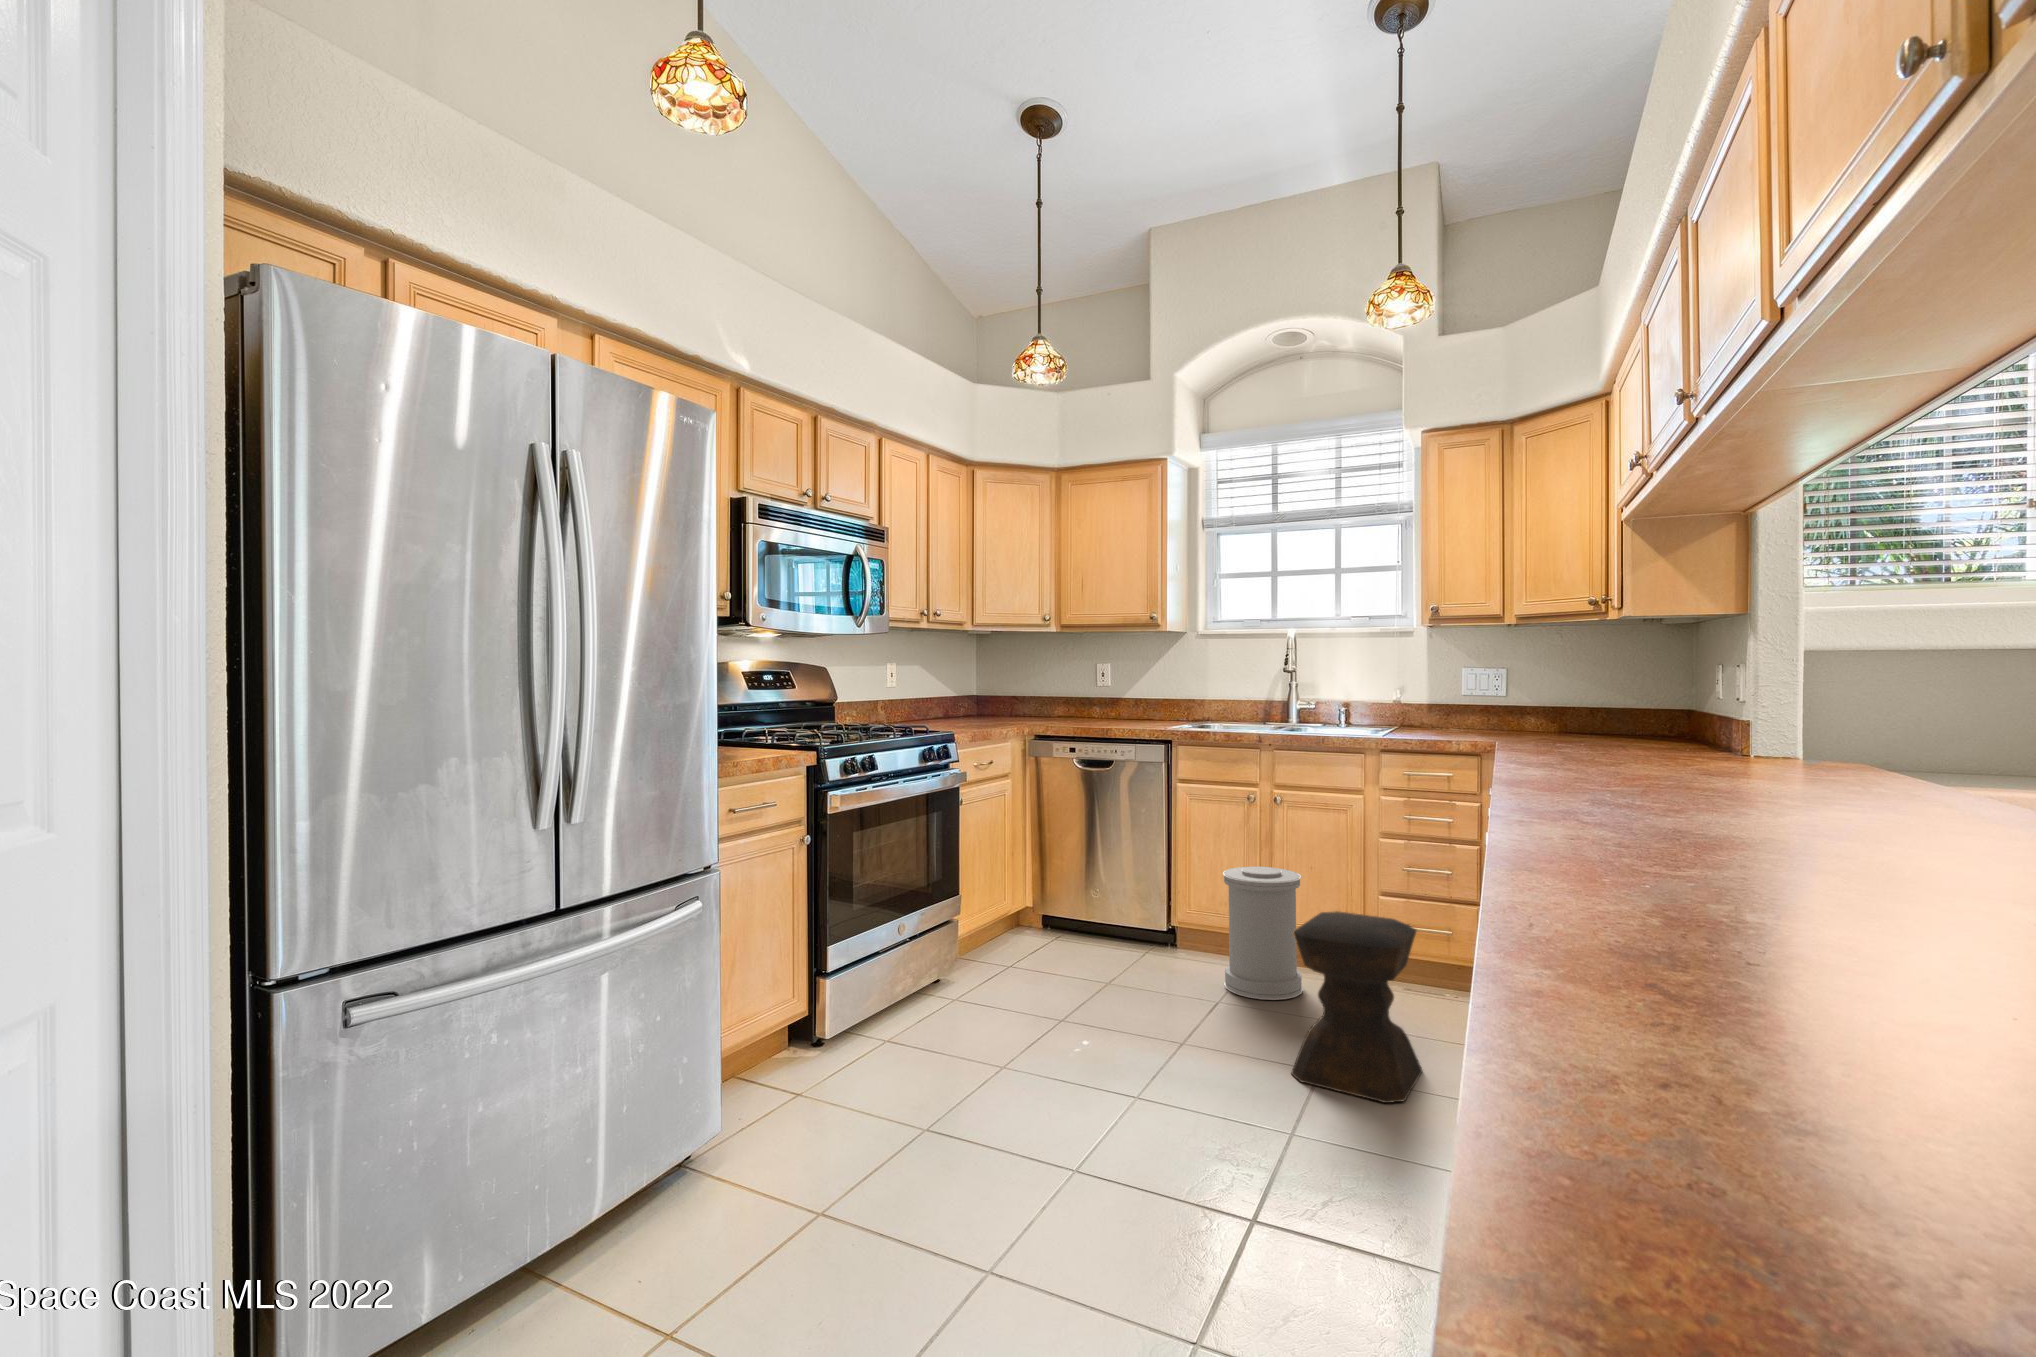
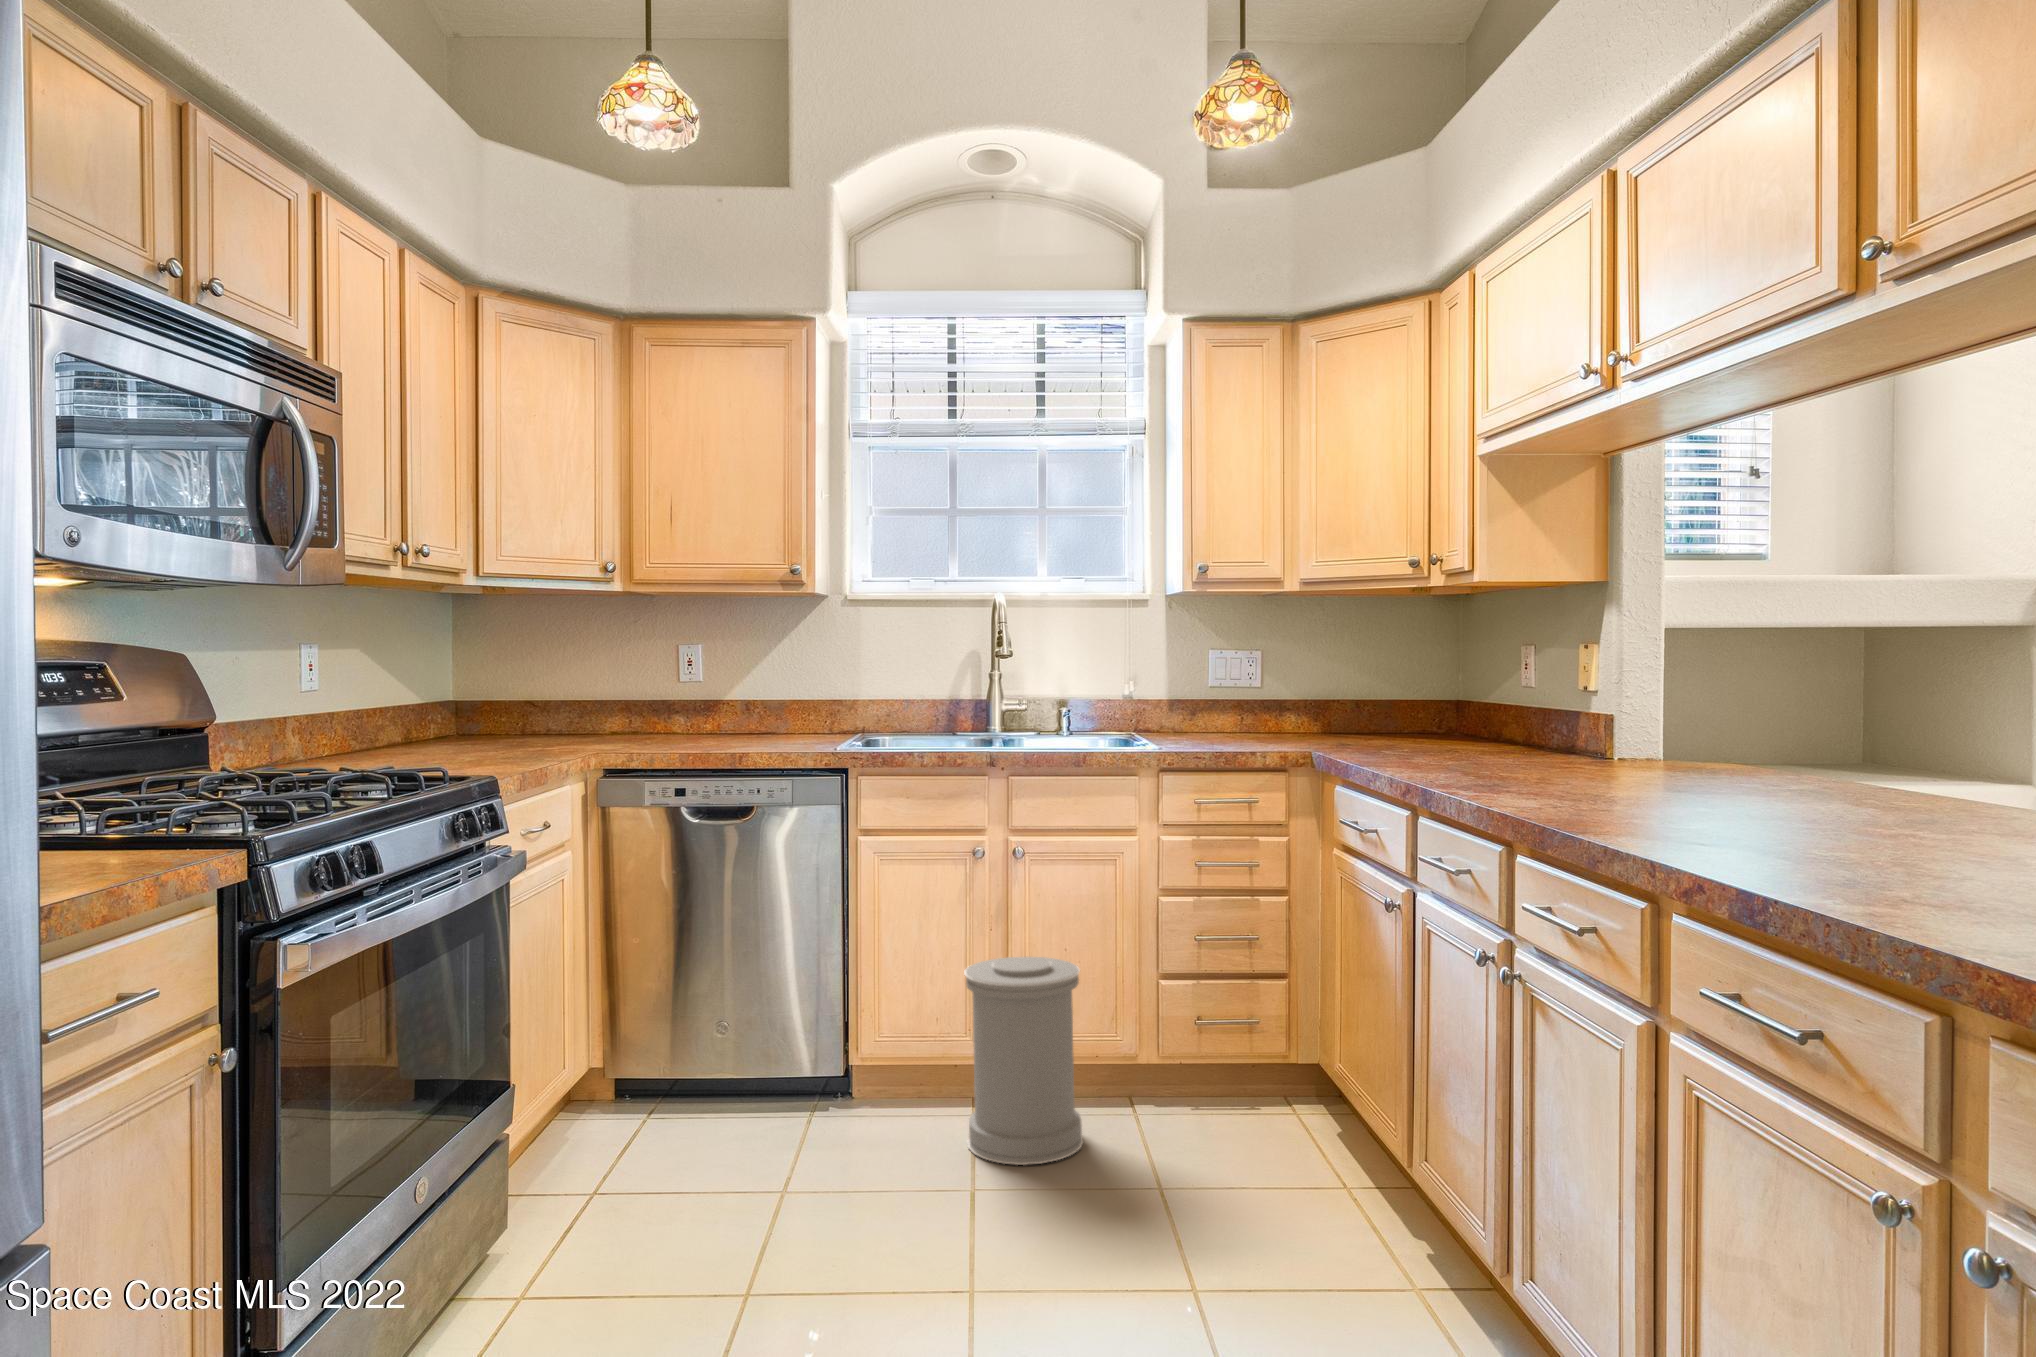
stool: present [1292,911,1422,1103] -> none [1160,1019,1331,1300]

